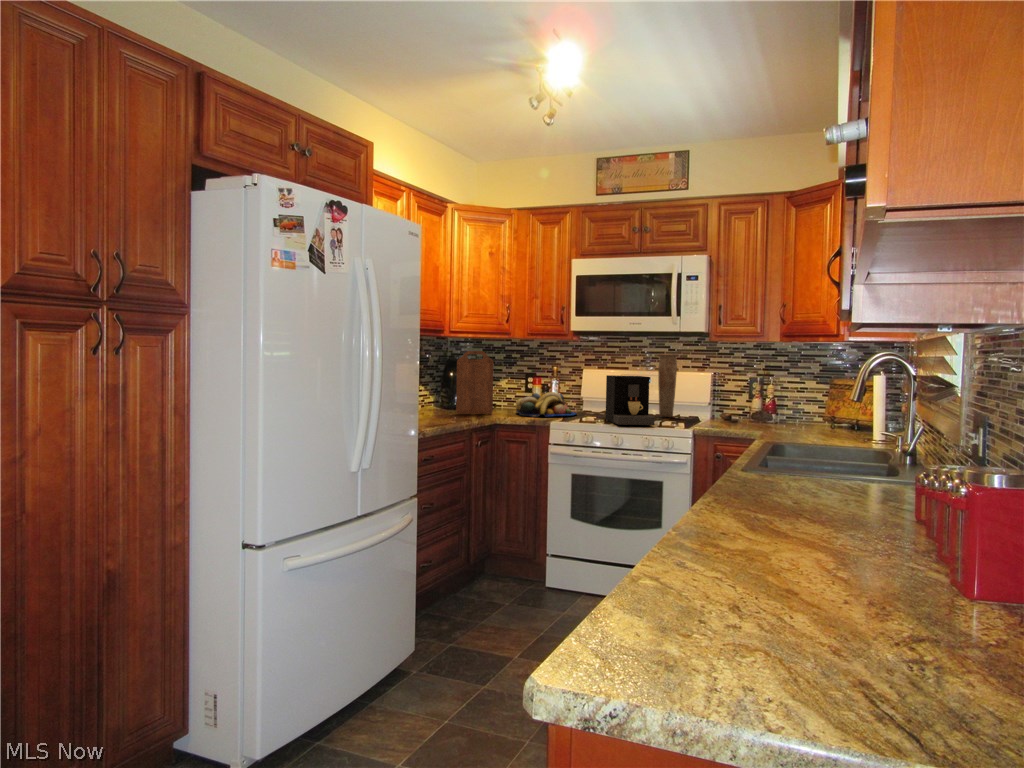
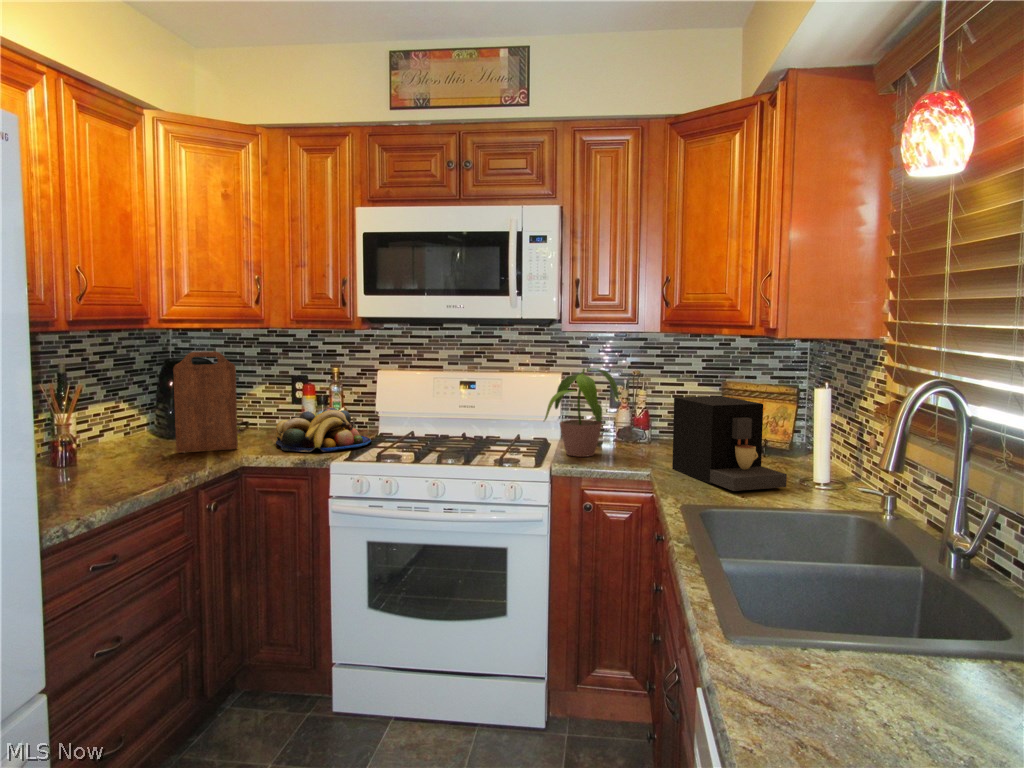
vase: present [658,354,678,417] -> none [487,348,516,439]
potted plant: none [688,365,759,426] -> present [544,369,619,457]
coffee maker: present [606,375,655,425] -> present [672,396,787,491]

